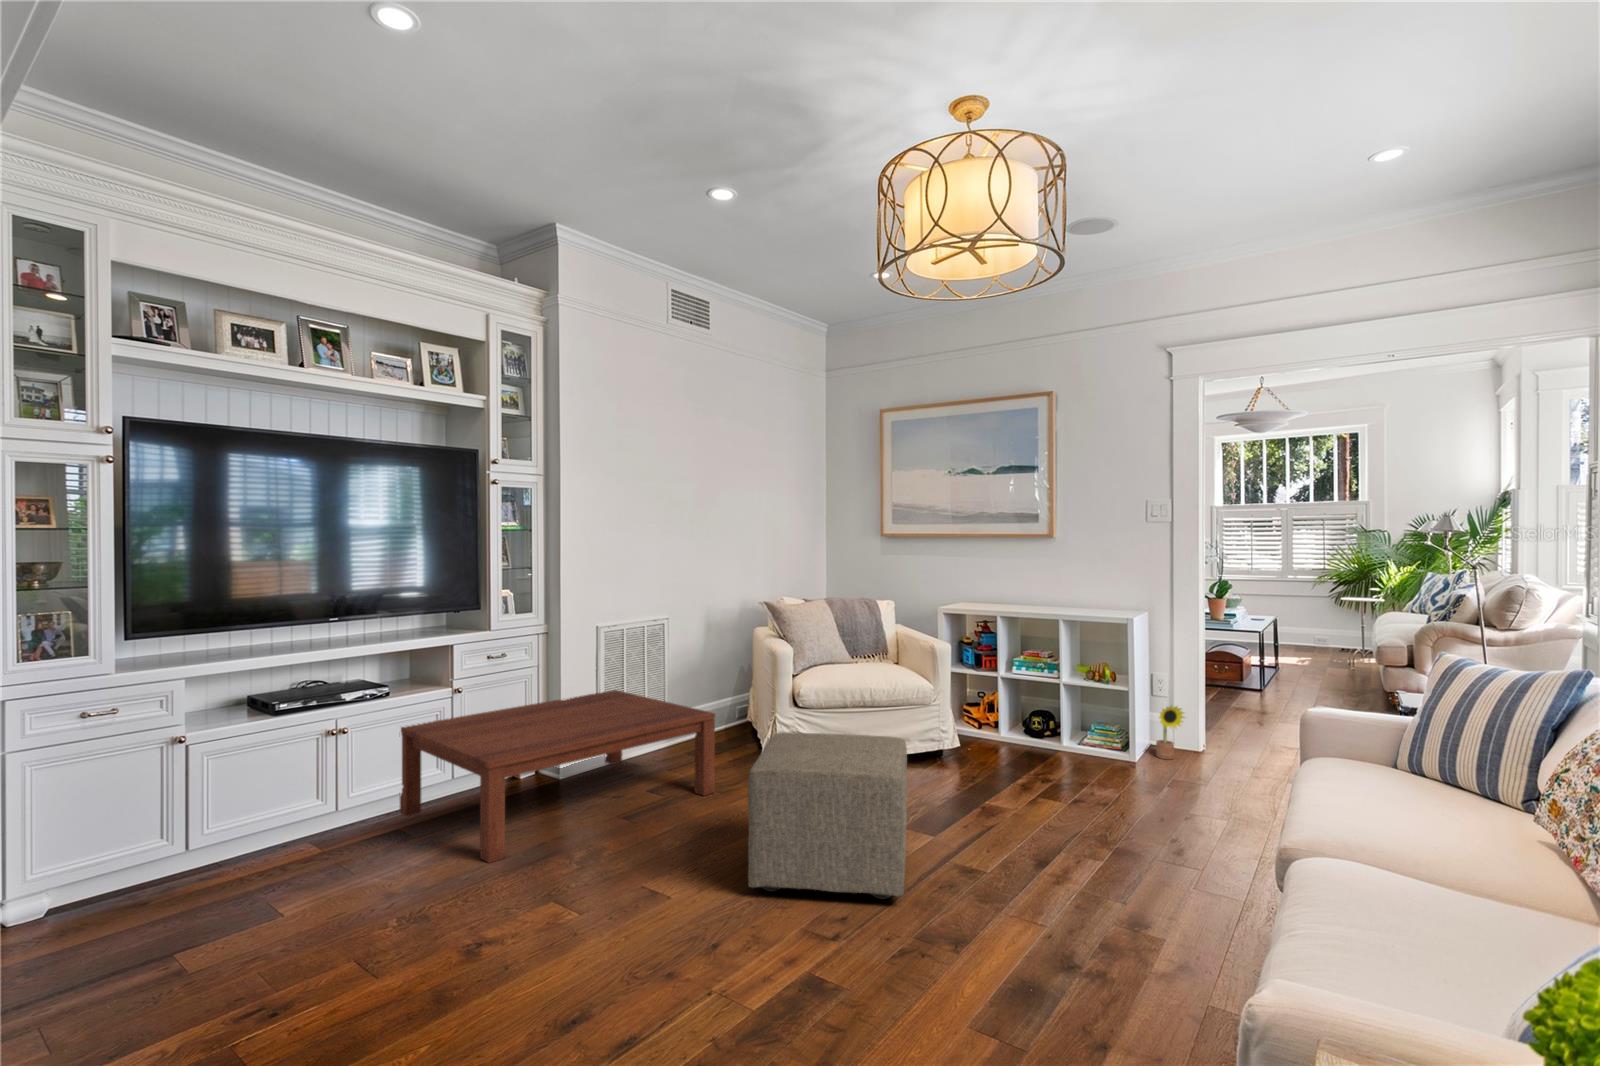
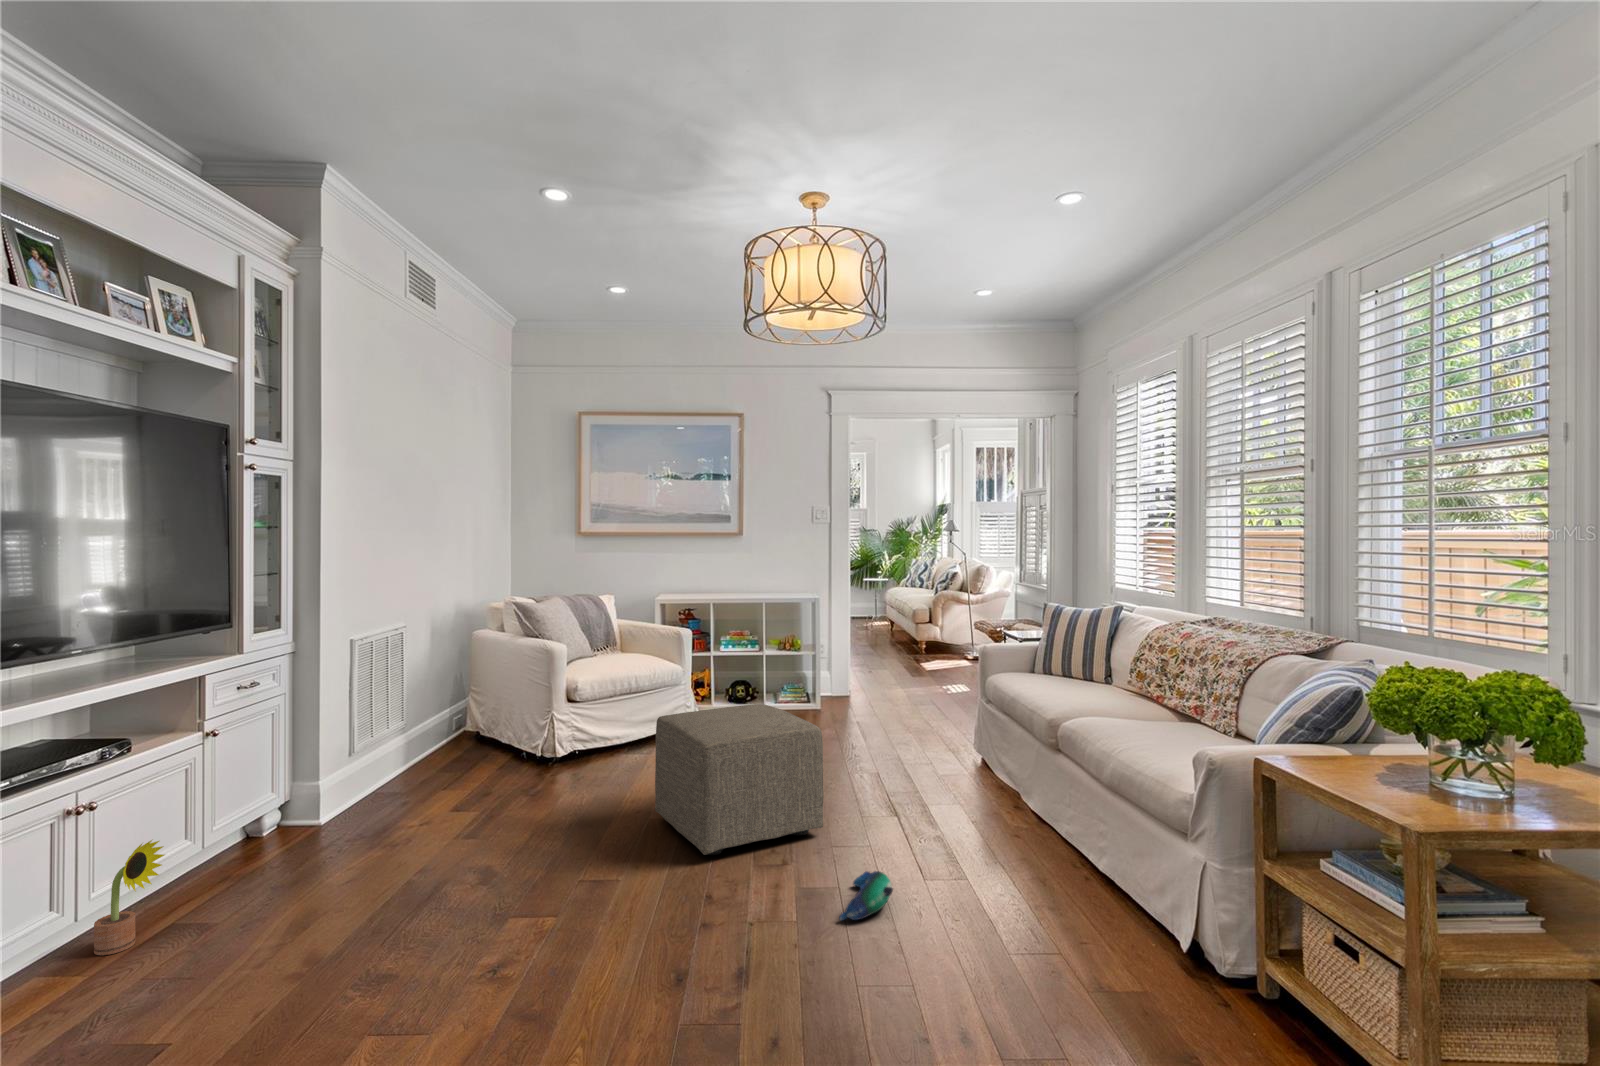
coffee table: present [400,690,716,863] -> none [151,712,535,918]
decorative plant: present [1156,706,1184,759] -> present [94,840,164,955]
plush toy: none [773,959,871,1010] -> present [839,871,893,920]

